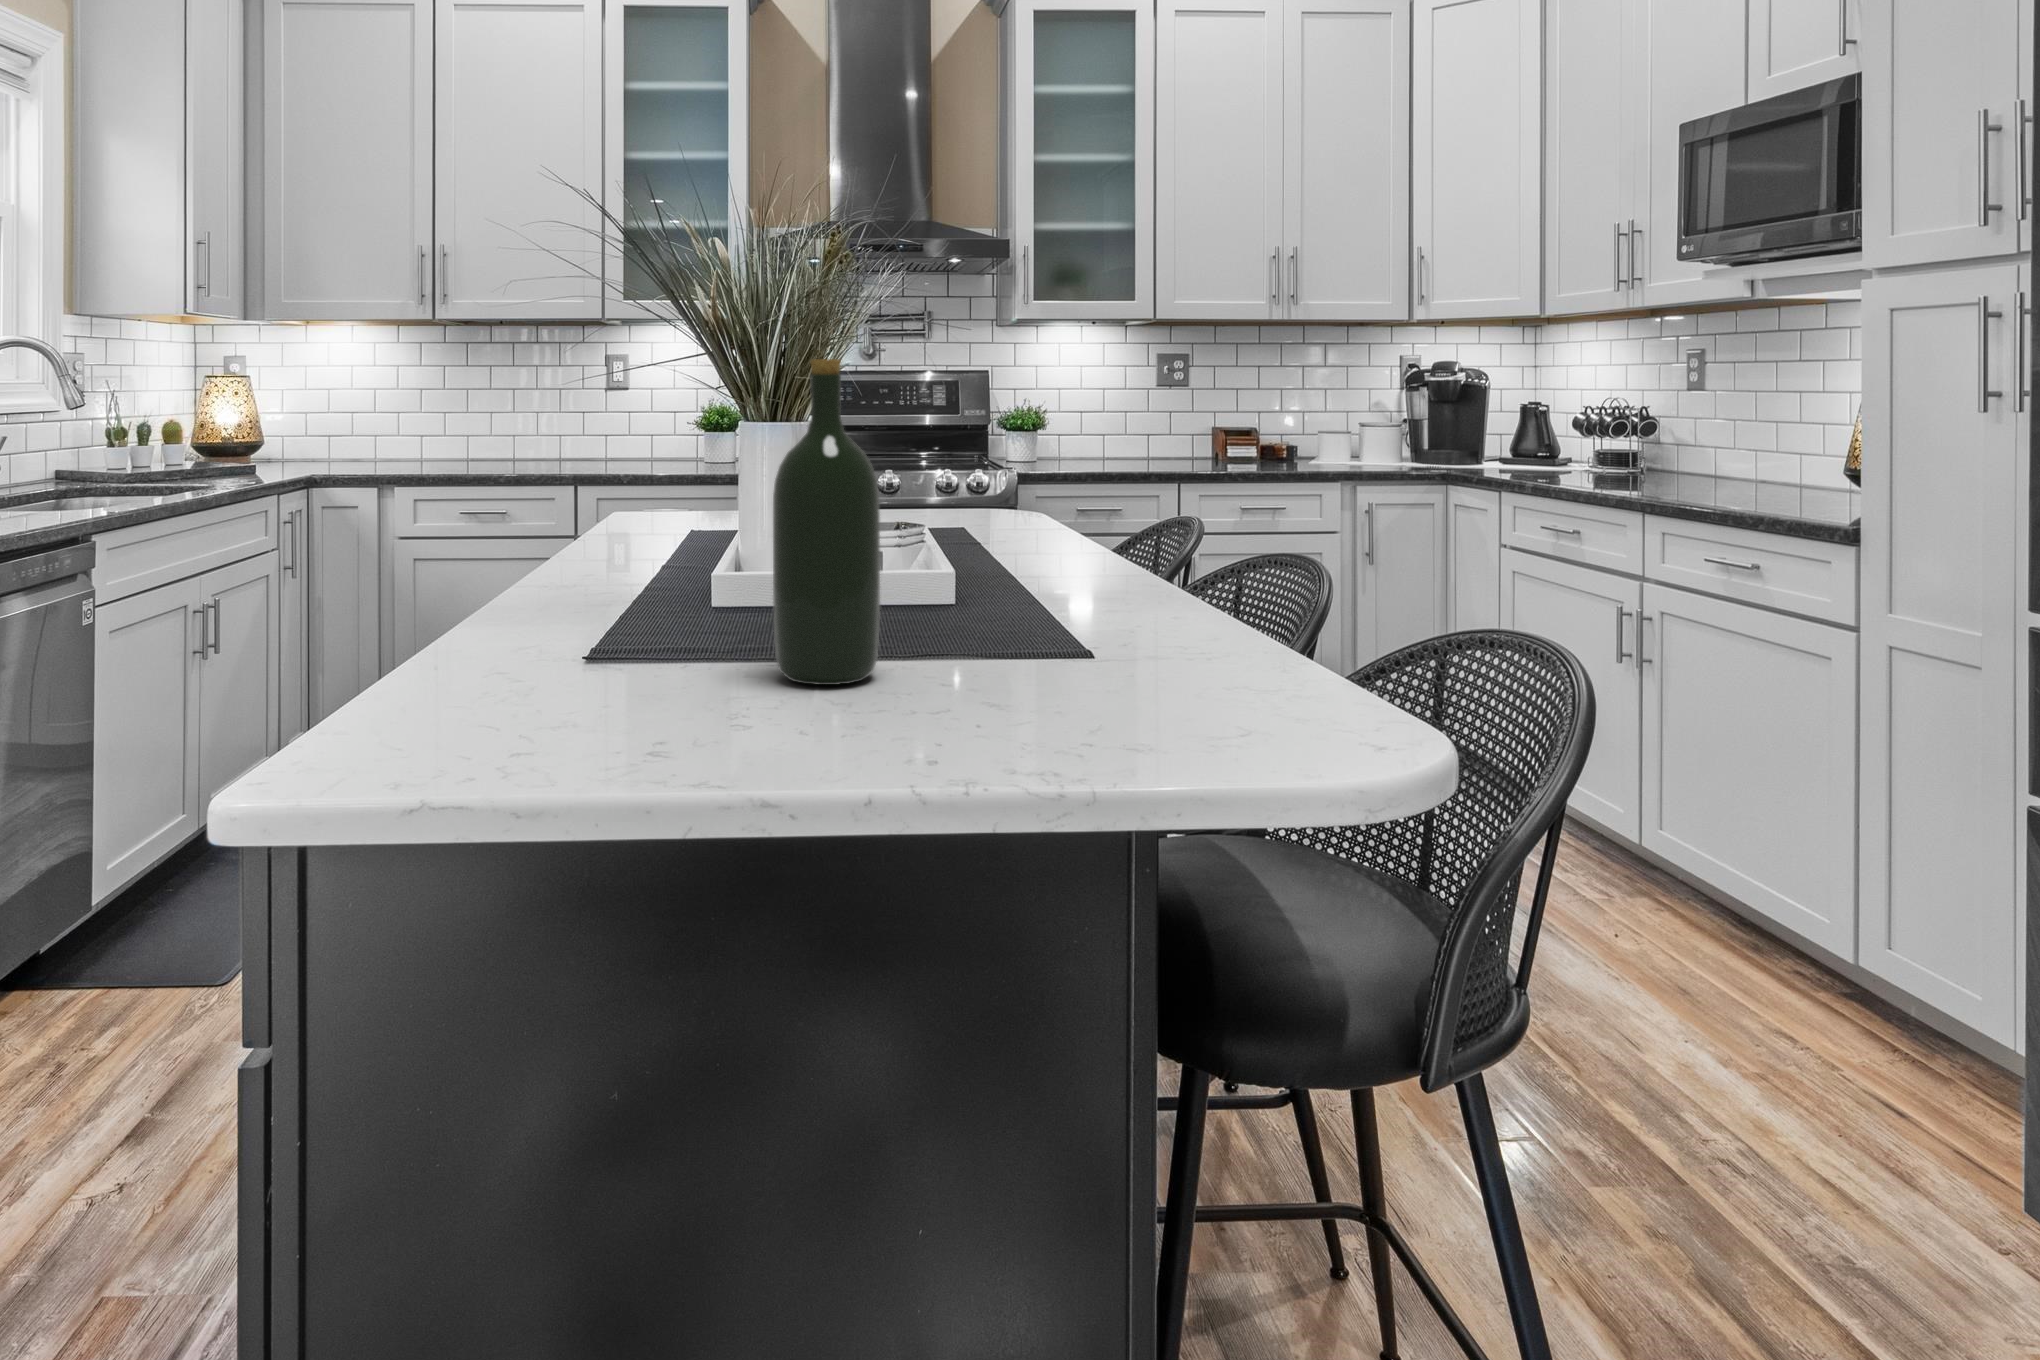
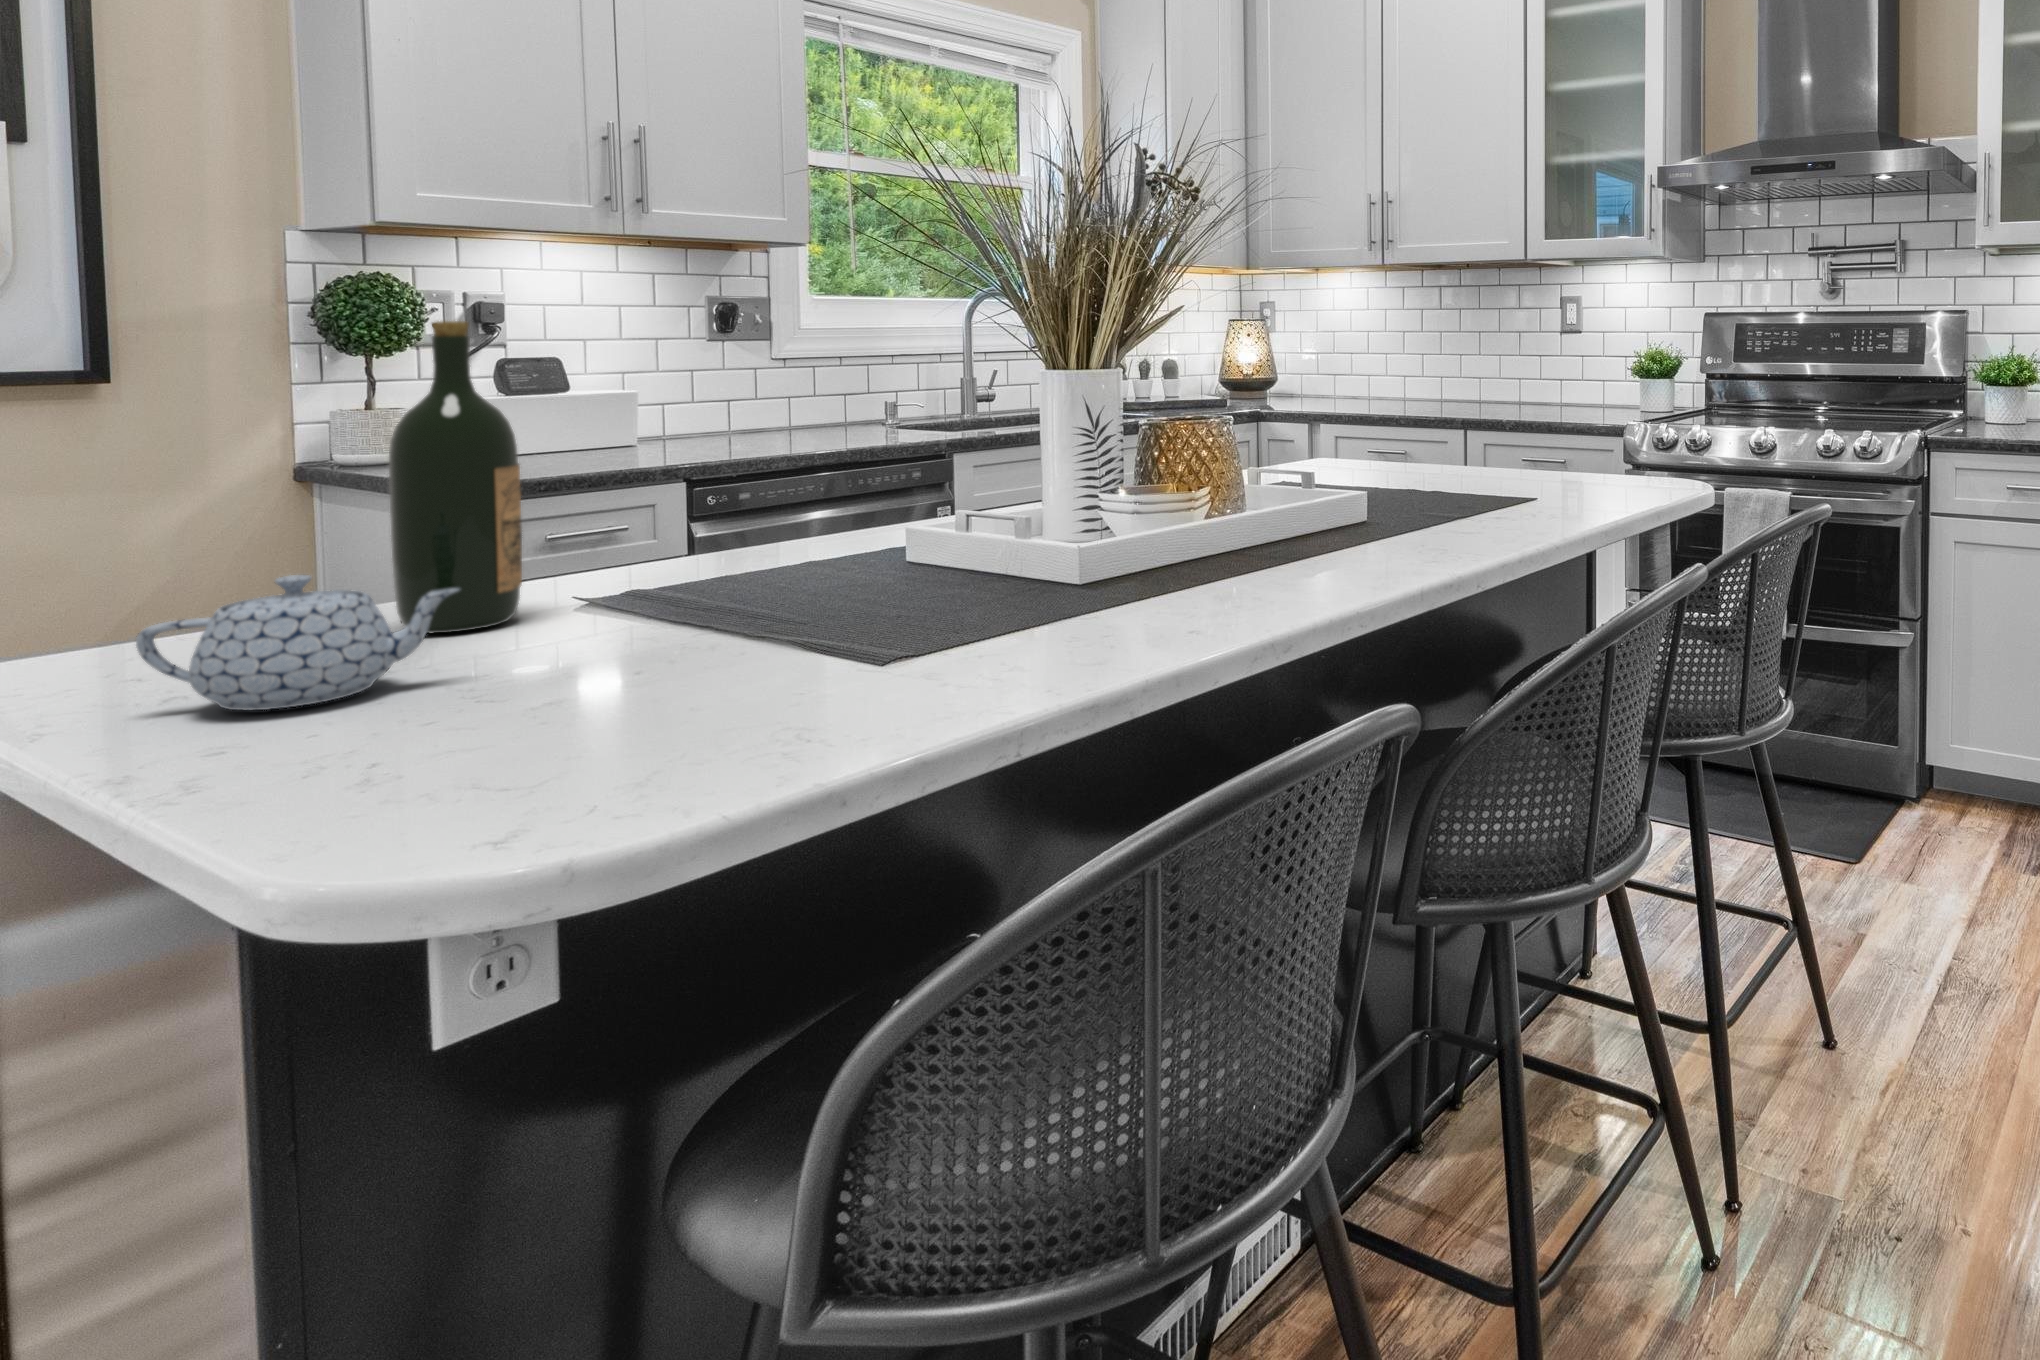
teapot: none [996,602,1151,735] -> present [136,575,460,710]

